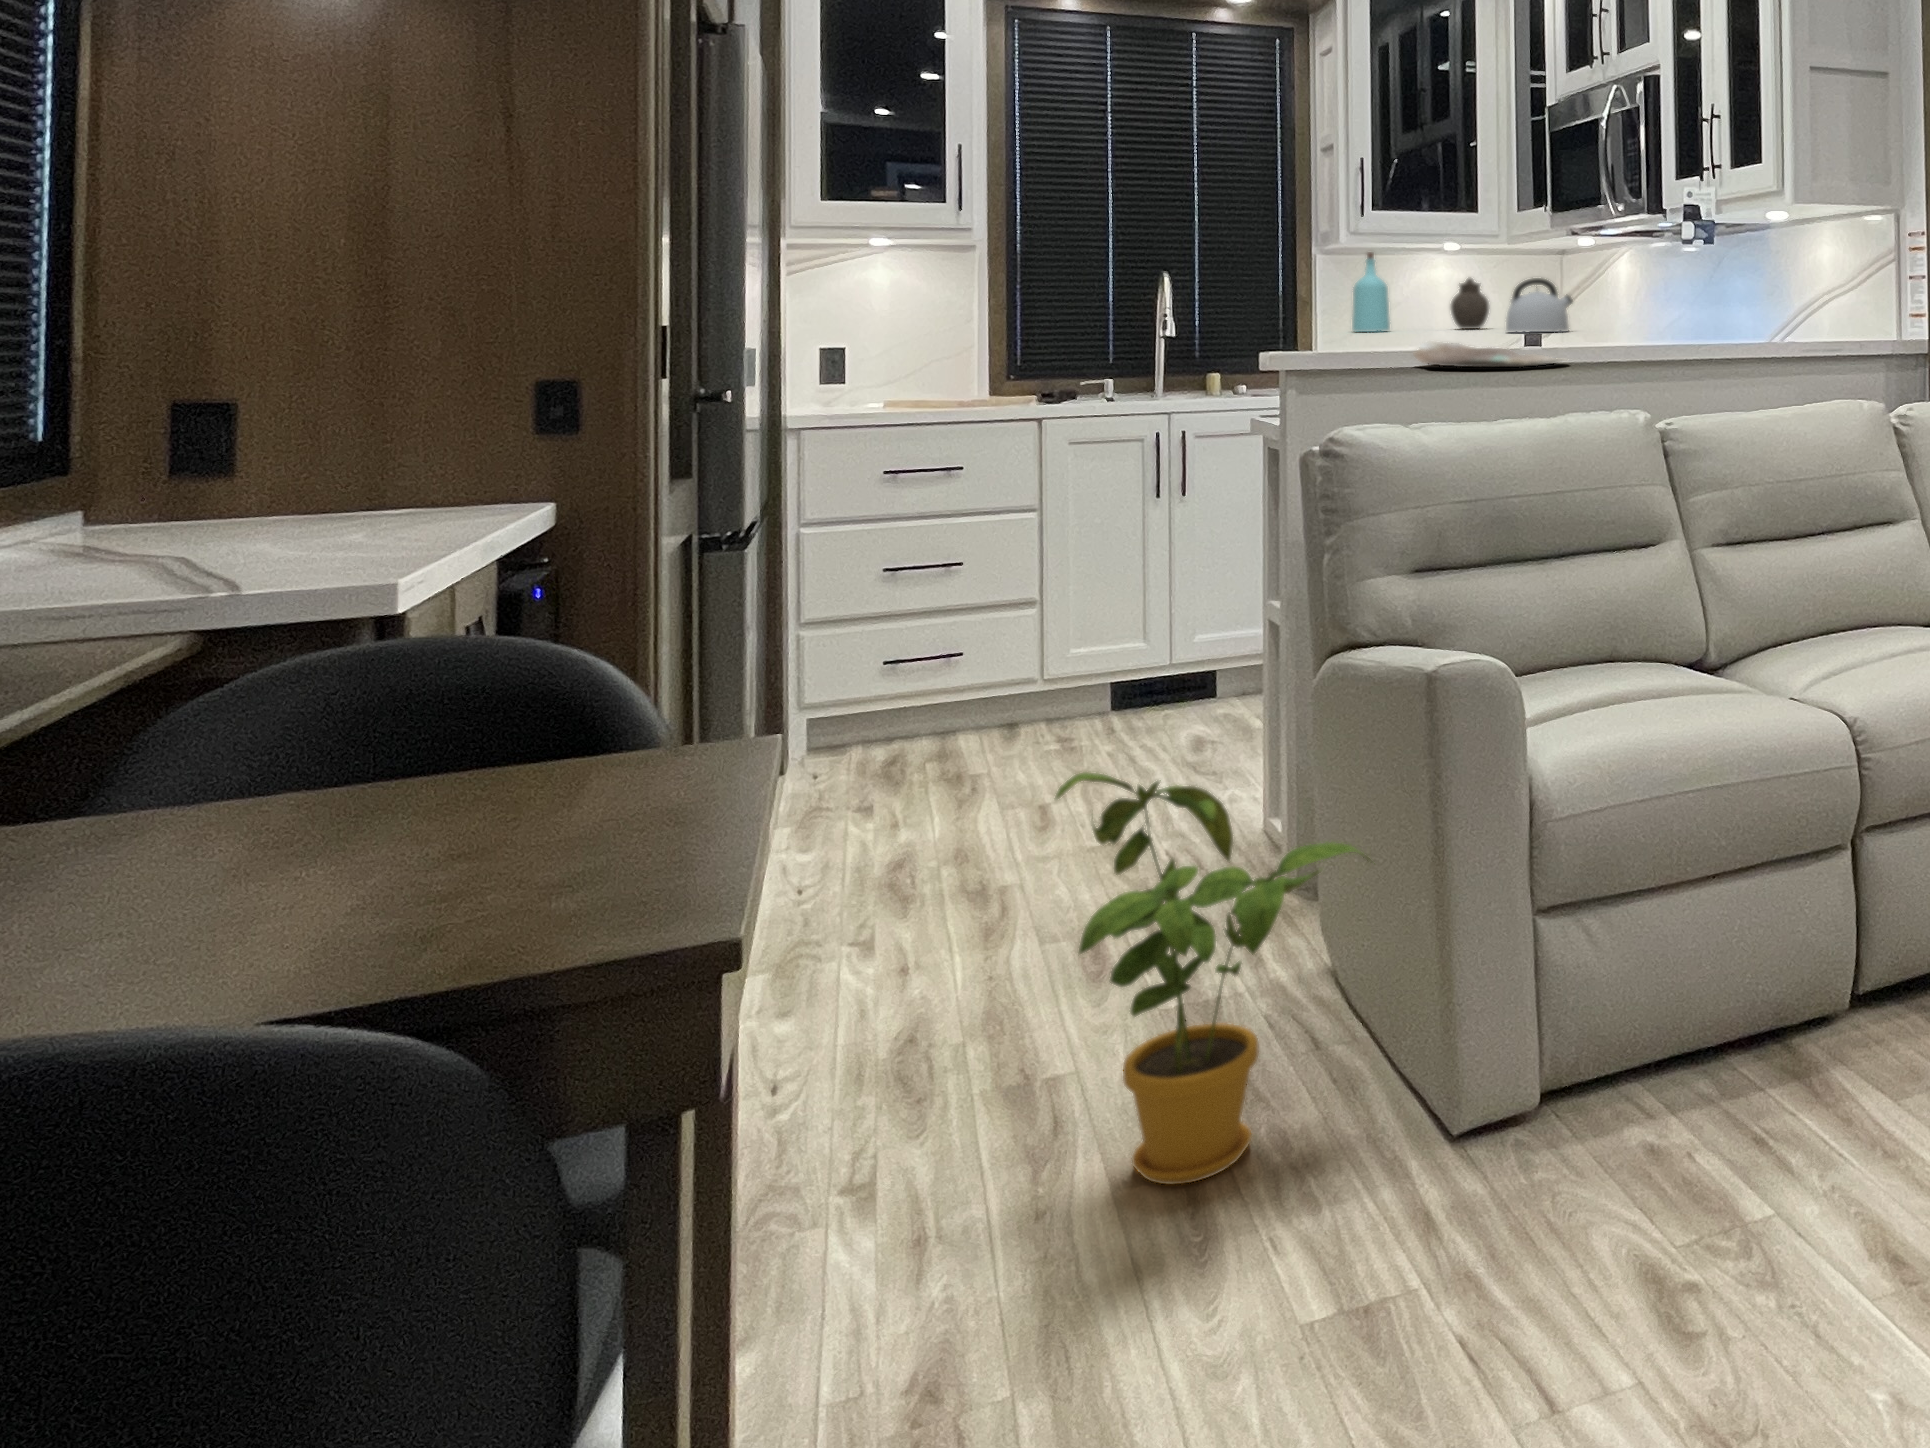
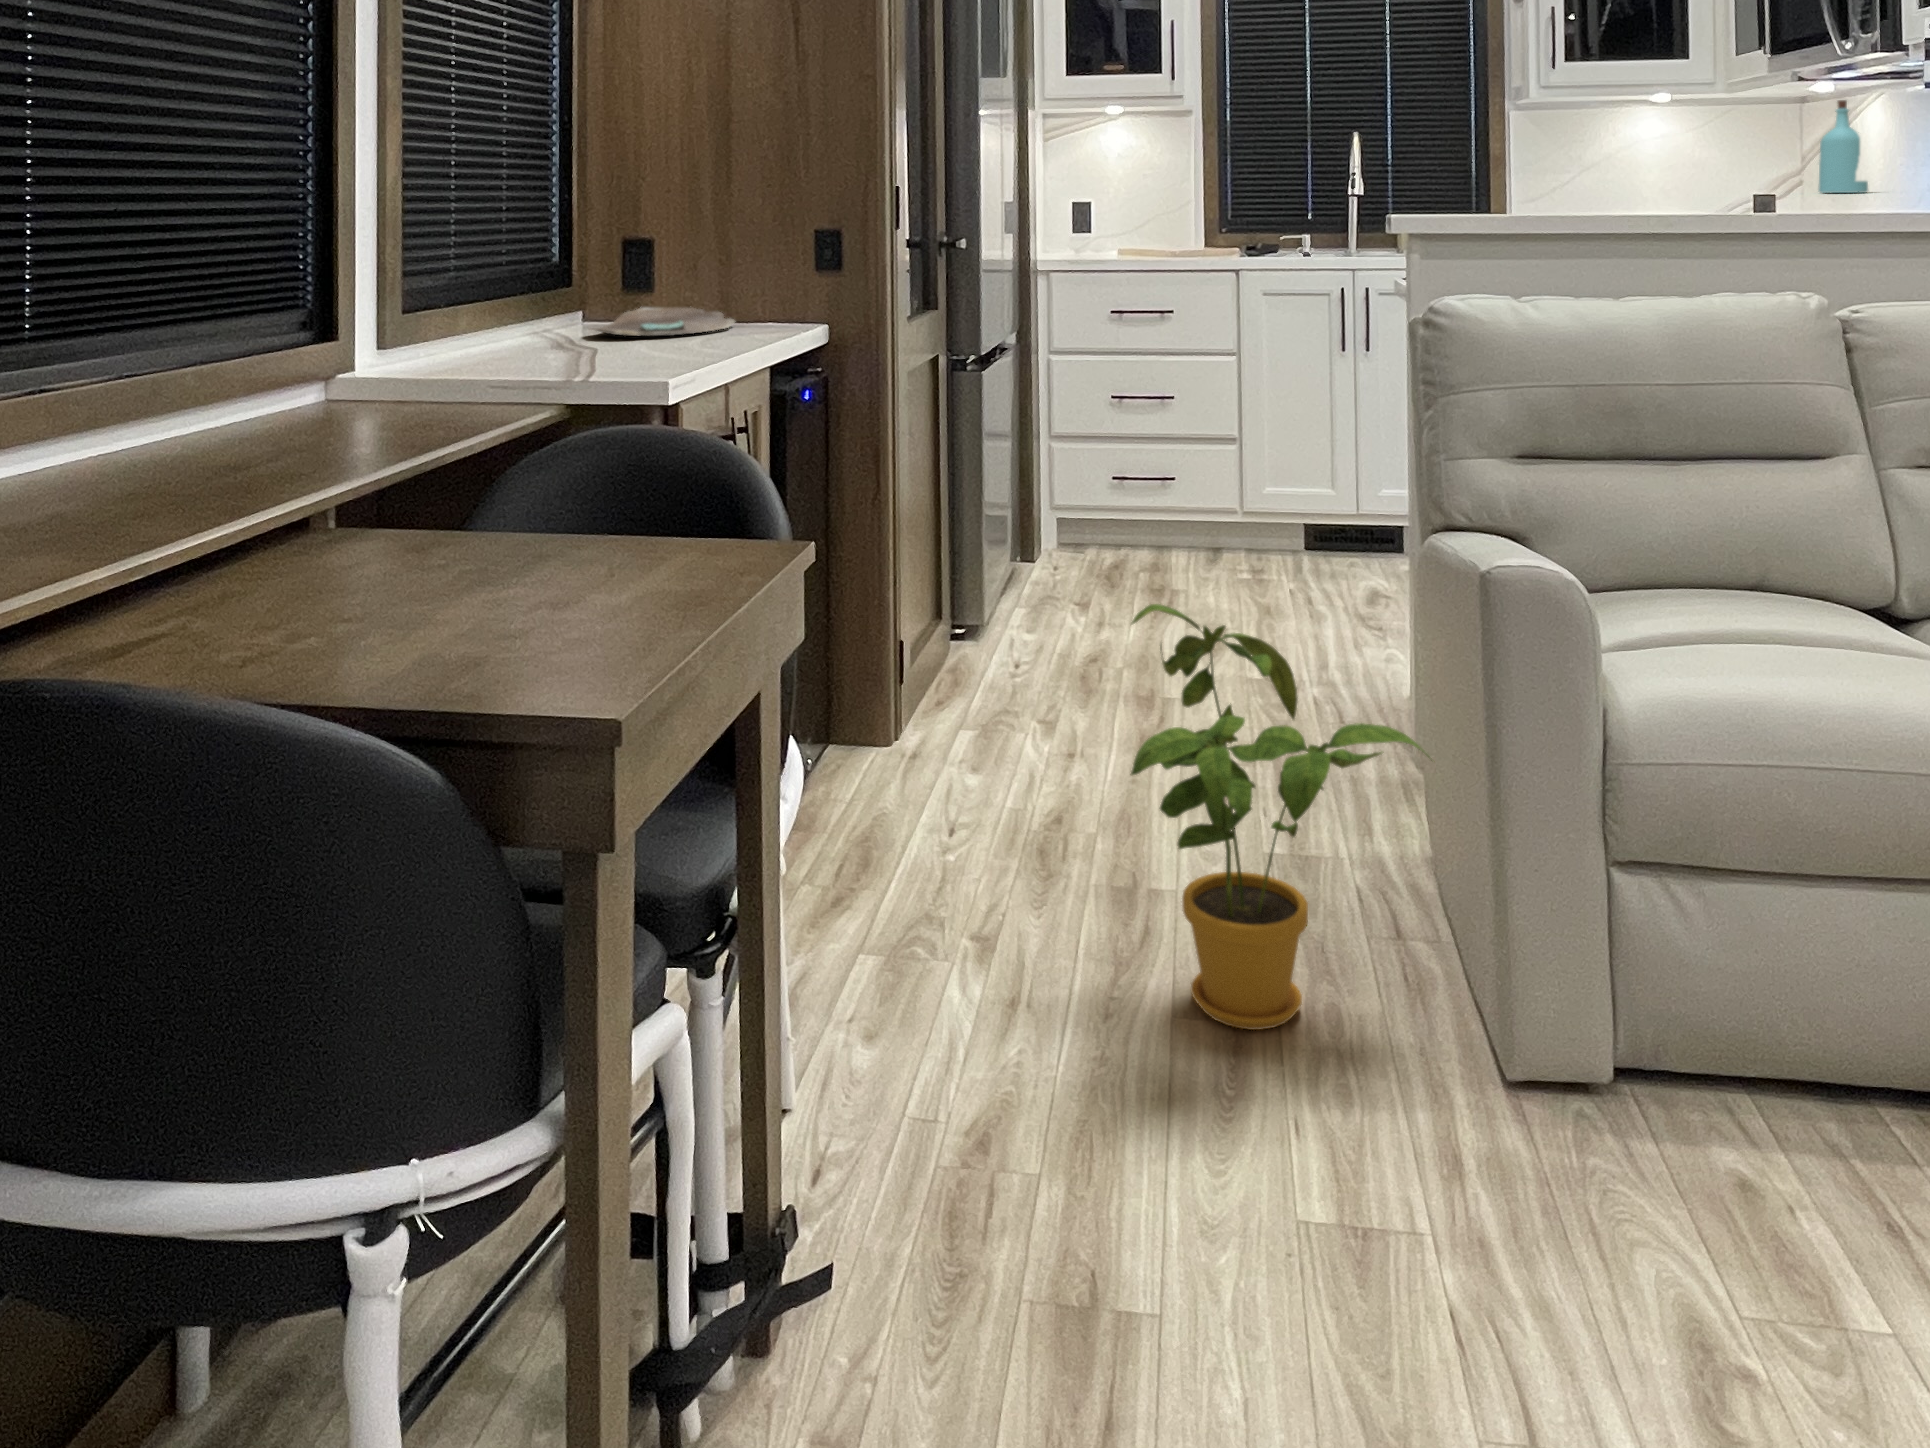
bottle: present [1352,252,1390,332] -> present [1819,100,1868,193]
jar: present [1451,278,1489,329] -> none [1651,136,1697,193]
kettle: present [1506,278,1572,332] -> none [1708,135,1796,196]
decorative bowl: present [1413,341,1567,367] -> present [593,308,735,336]

